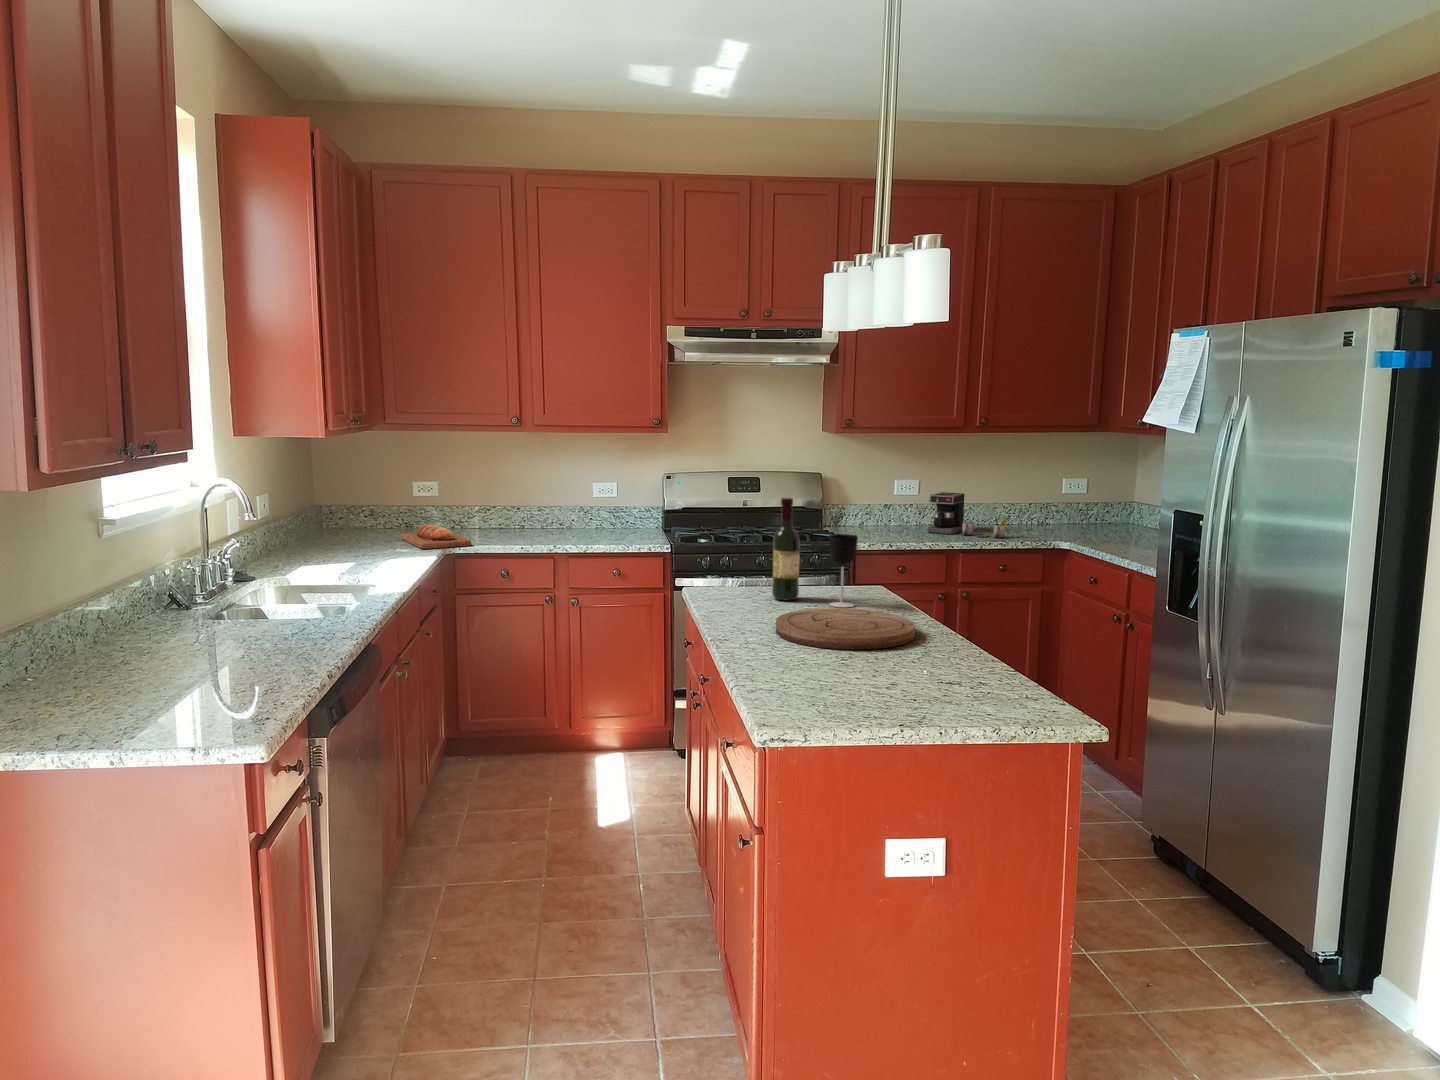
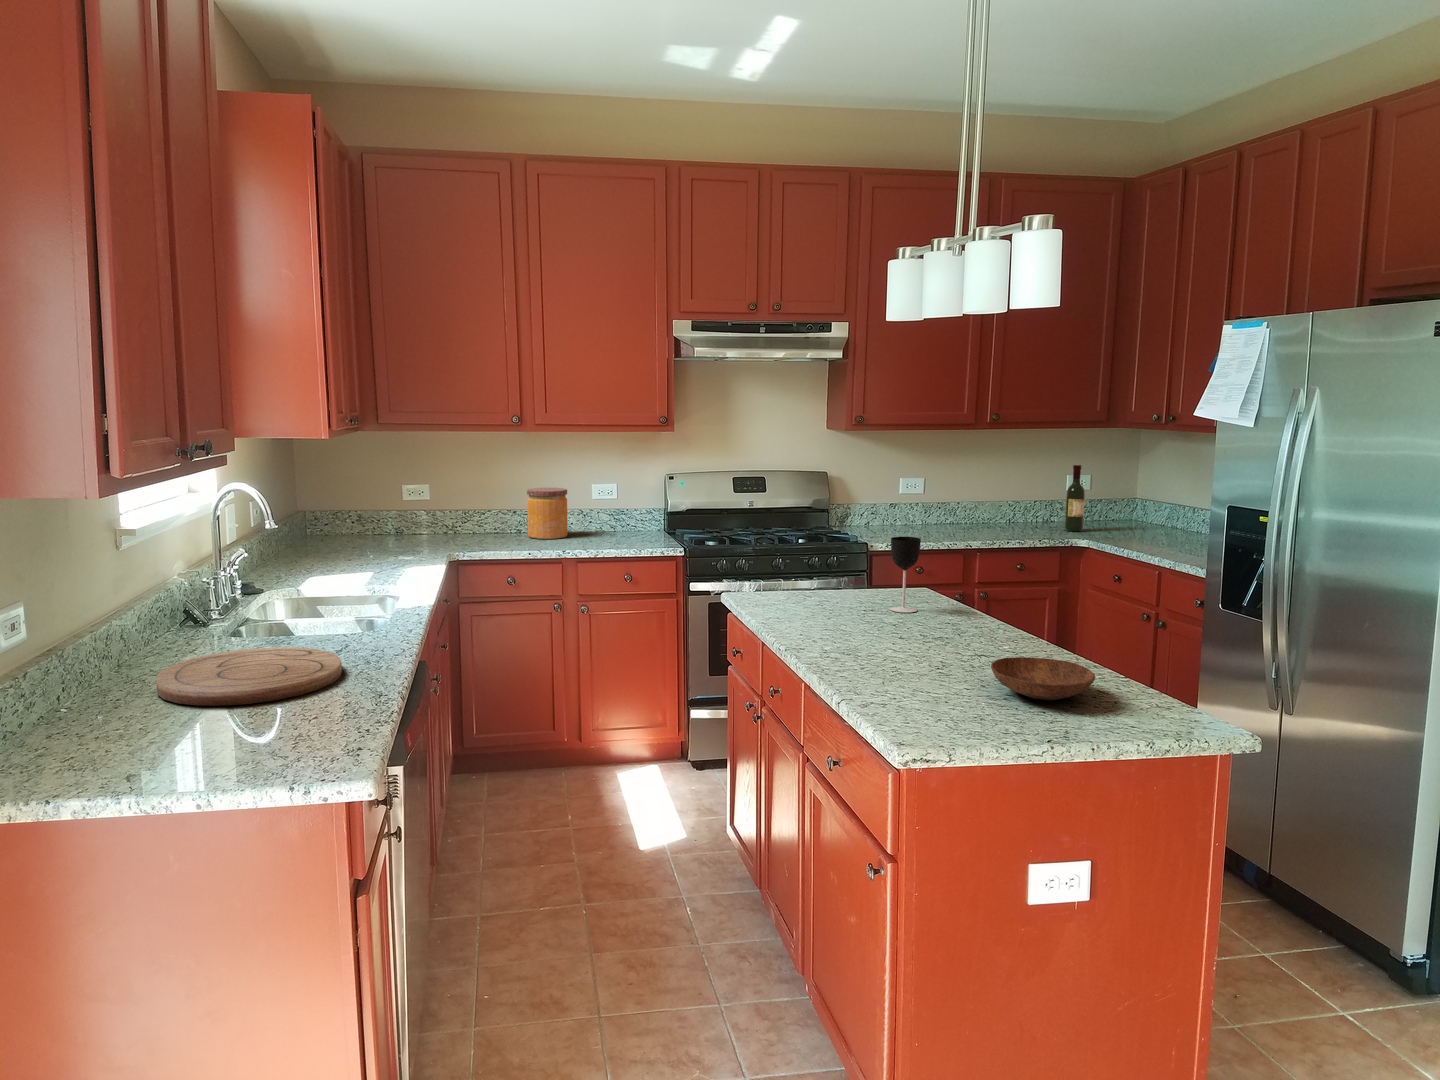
jar: none [525,486,564,535] -> present [527,488,568,539]
coffee maker: present [928,492,1008,538] -> none [938,491,1021,537]
wine bottle: present [772,498,800,600] -> present [1065,465,1085,531]
bread loaf: present [401,524,471,549] -> none [398,529,477,555]
cutting board: present [776,608,915,650] -> present [156,647,342,706]
bowl: none [874,649,970,689] -> present [991,657,1095,700]

